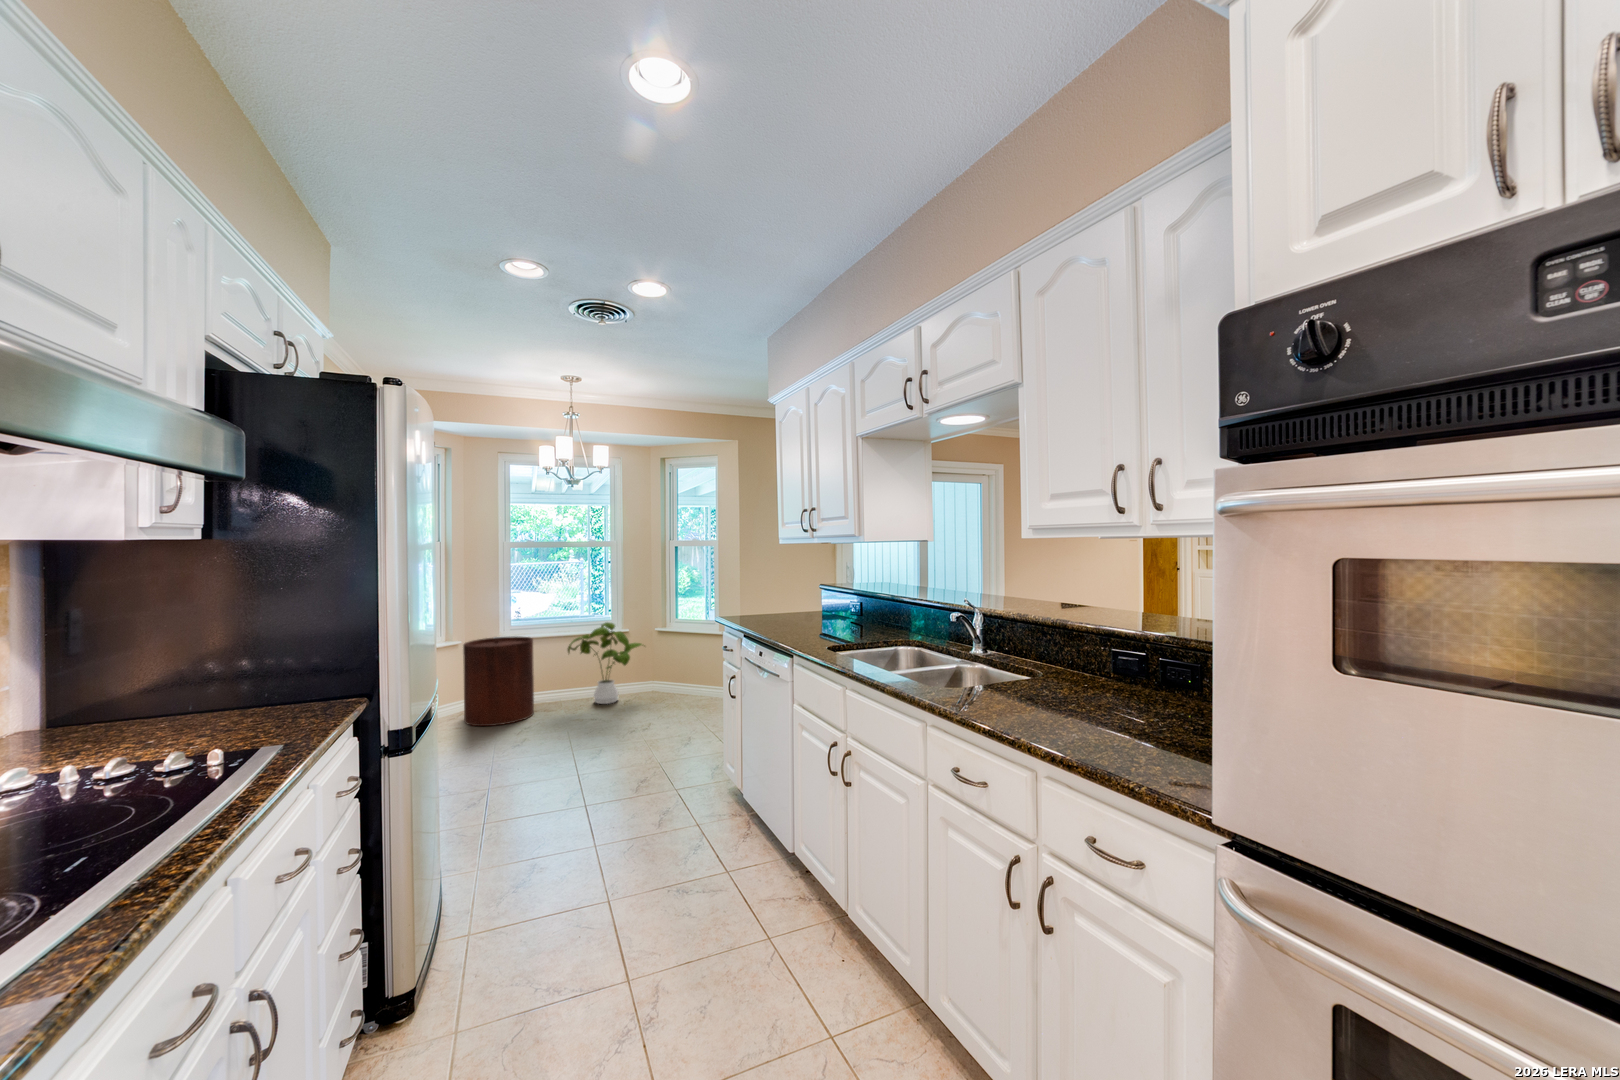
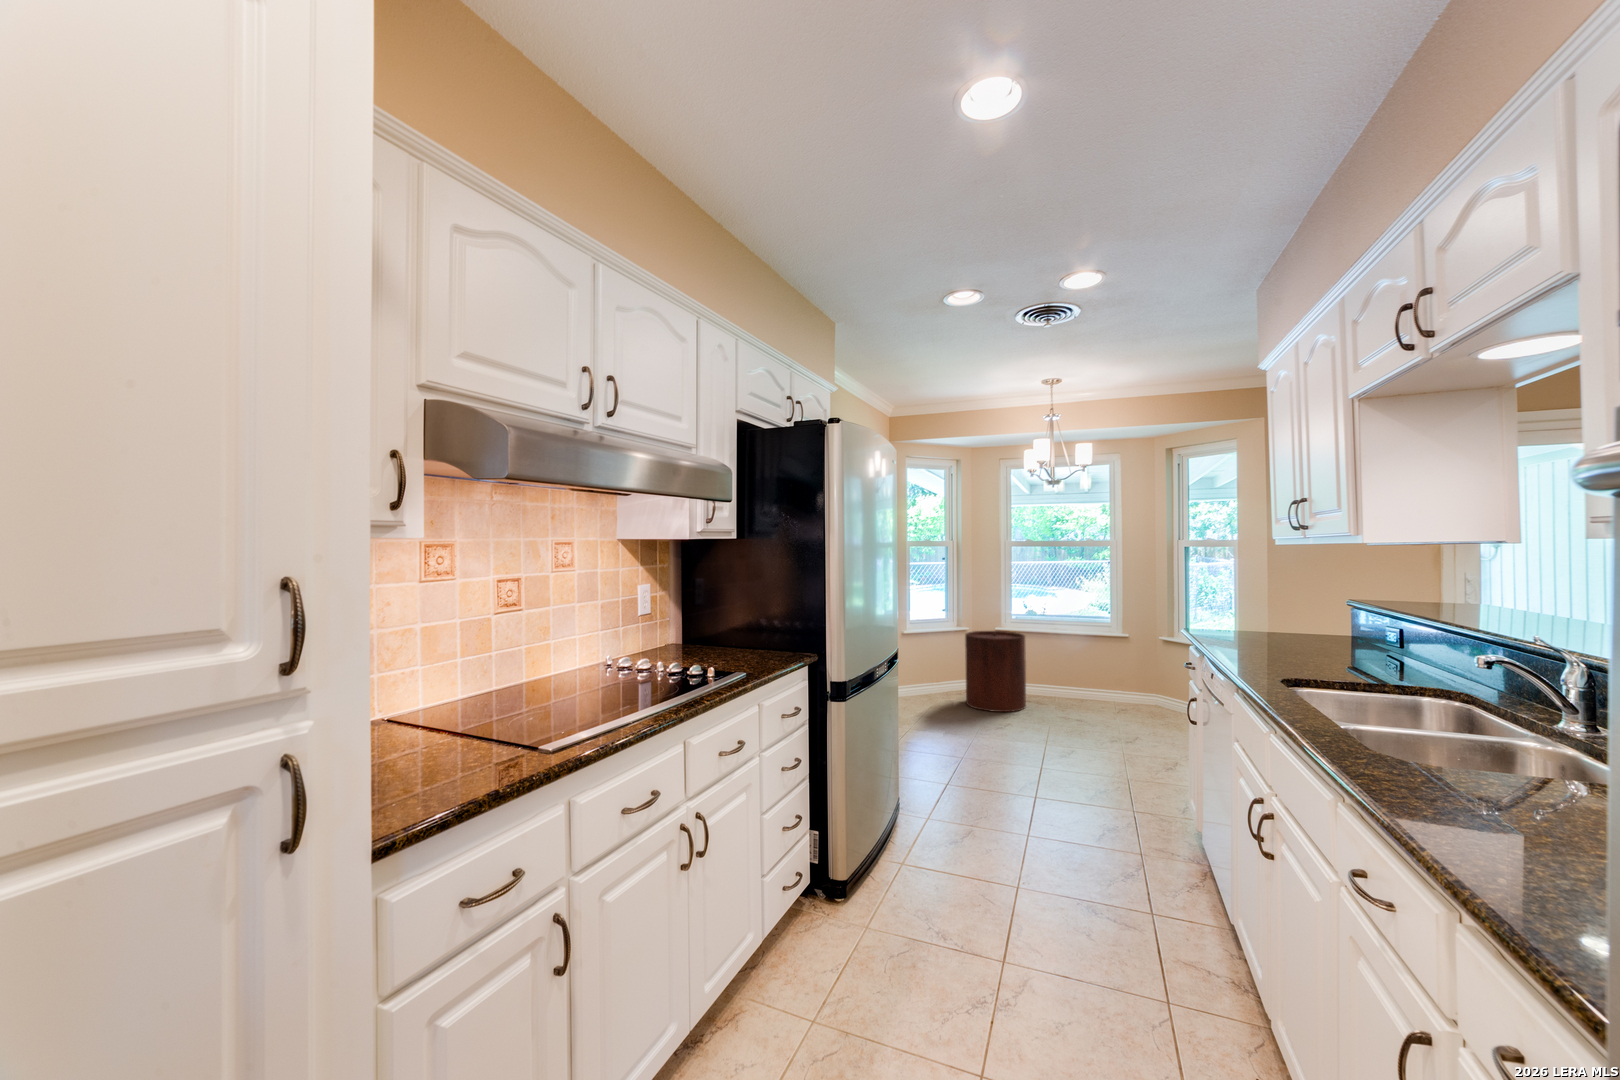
house plant: present [568,622,642,704] -> none [1059,627,1148,713]

